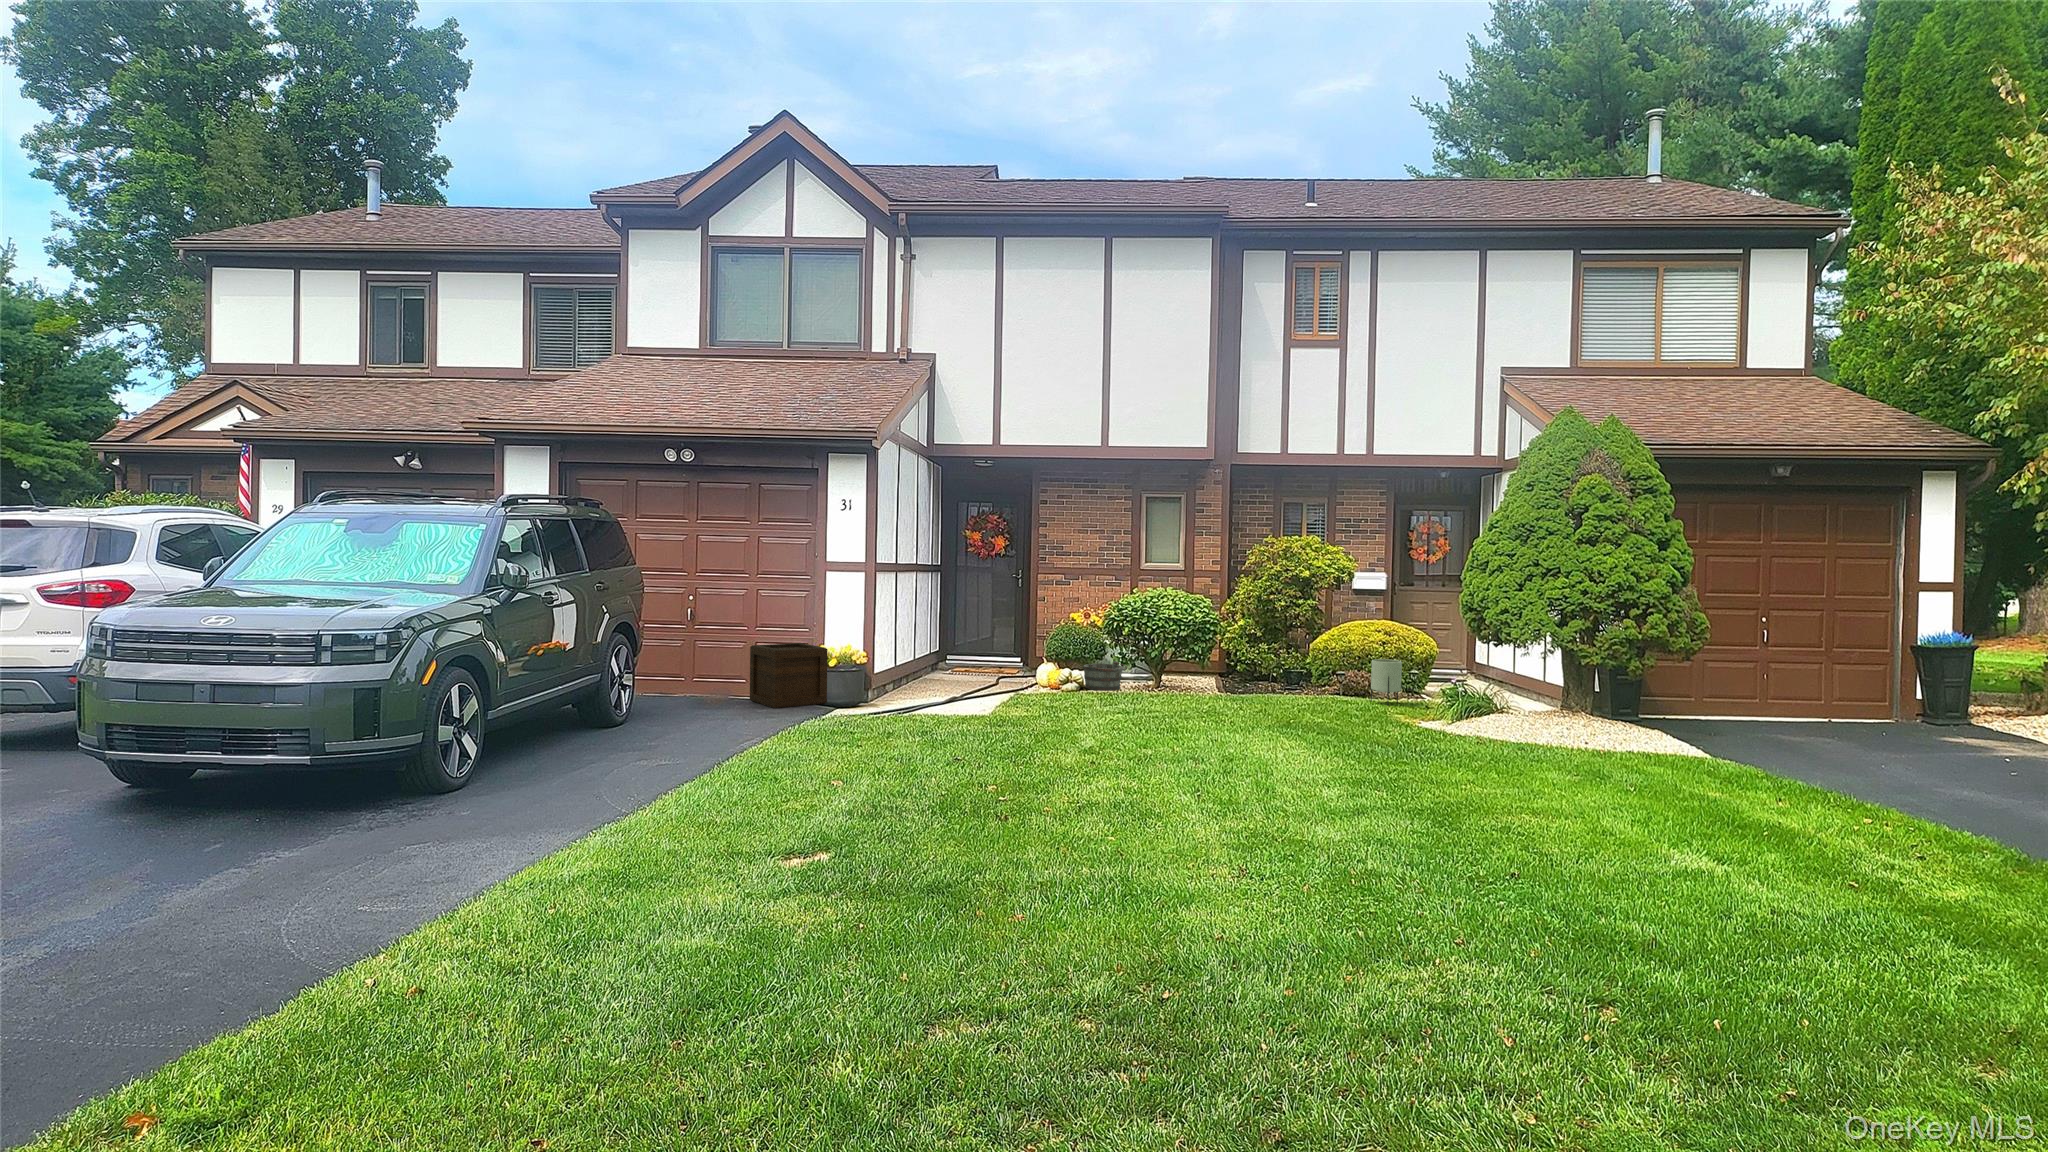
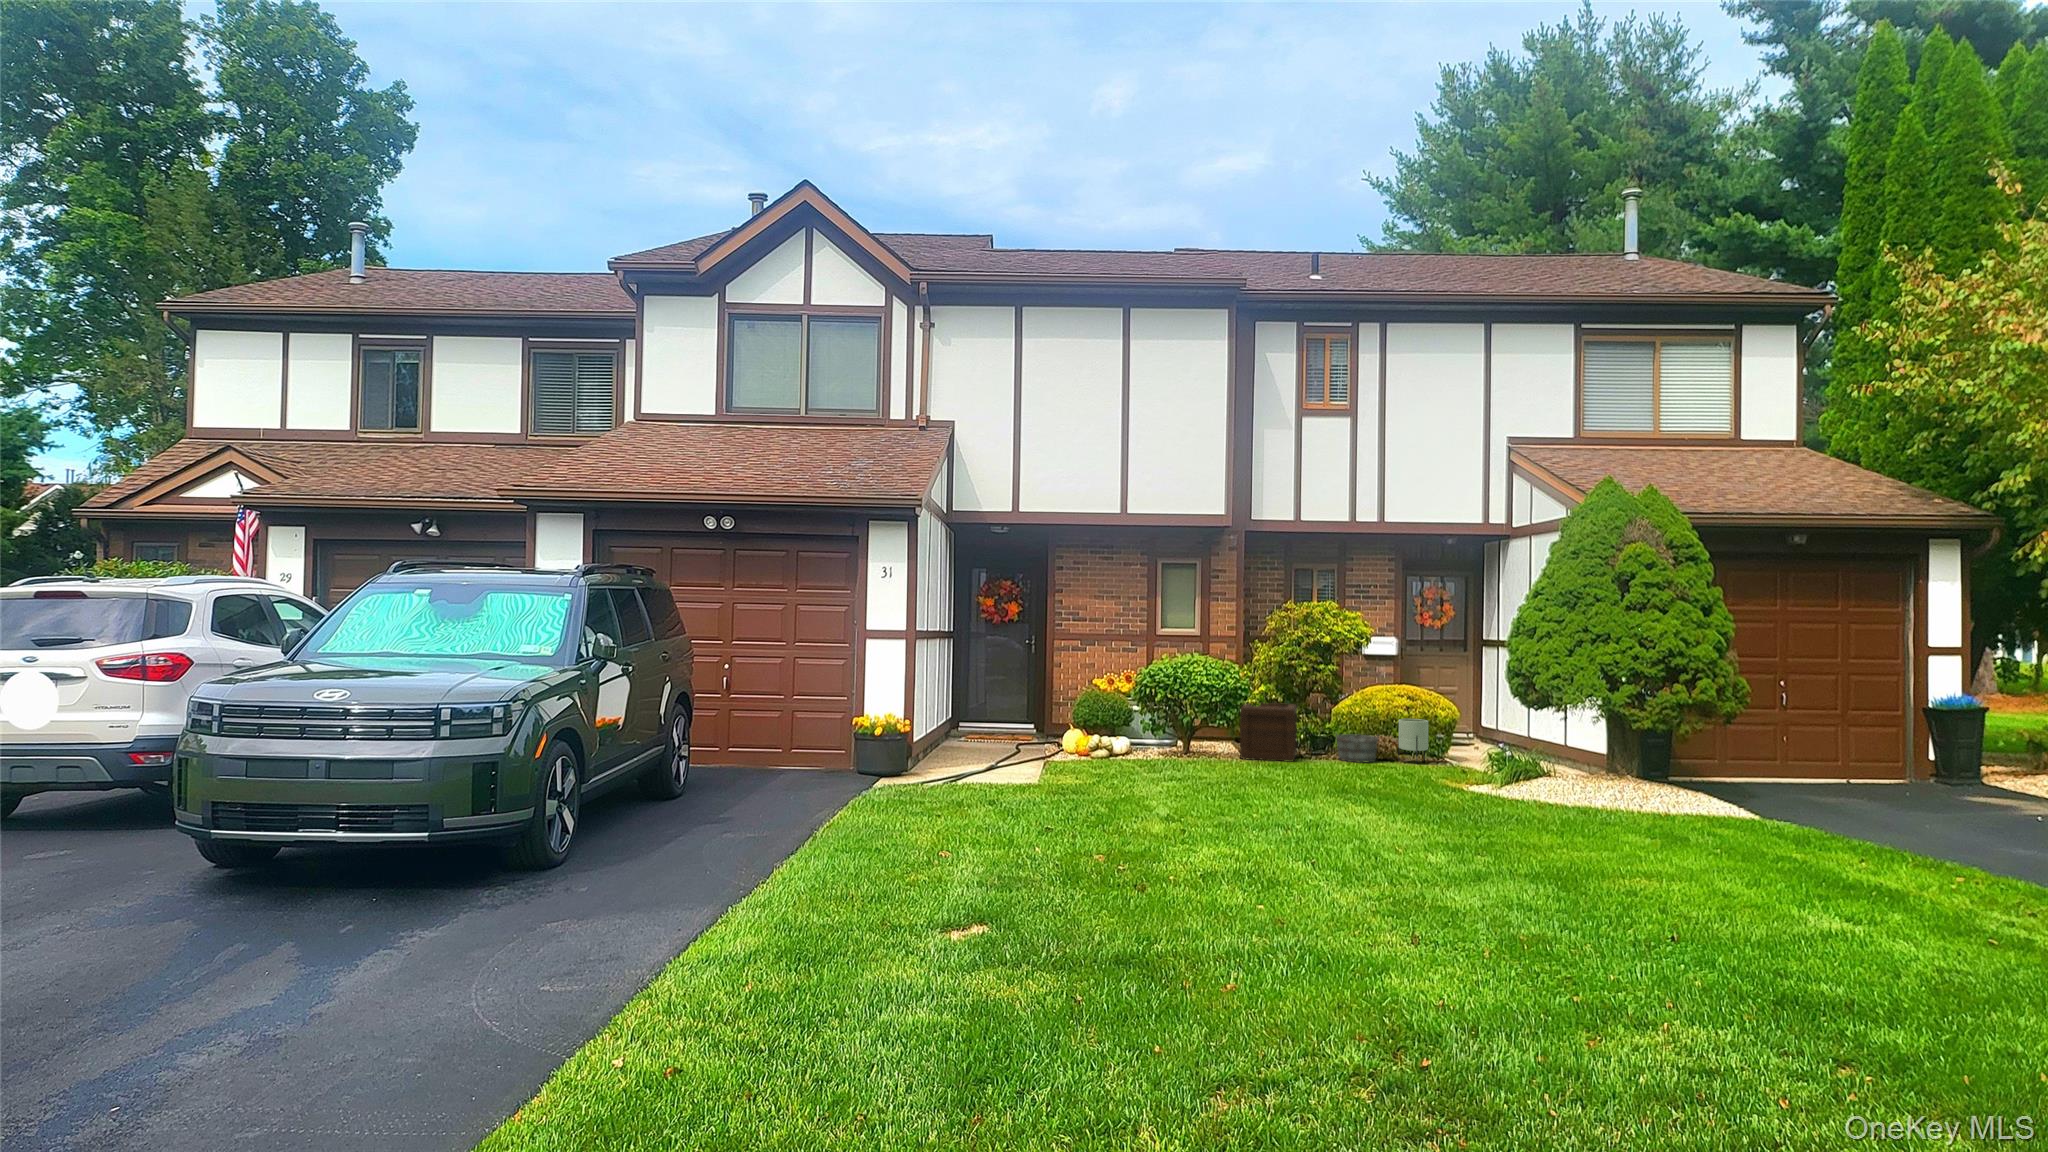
wooden crate: present [750,643,828,708] -> present [1240,703,1297,762]
bucket: present [1083,661,1127,690] -> present [1336,734,1379,762]

